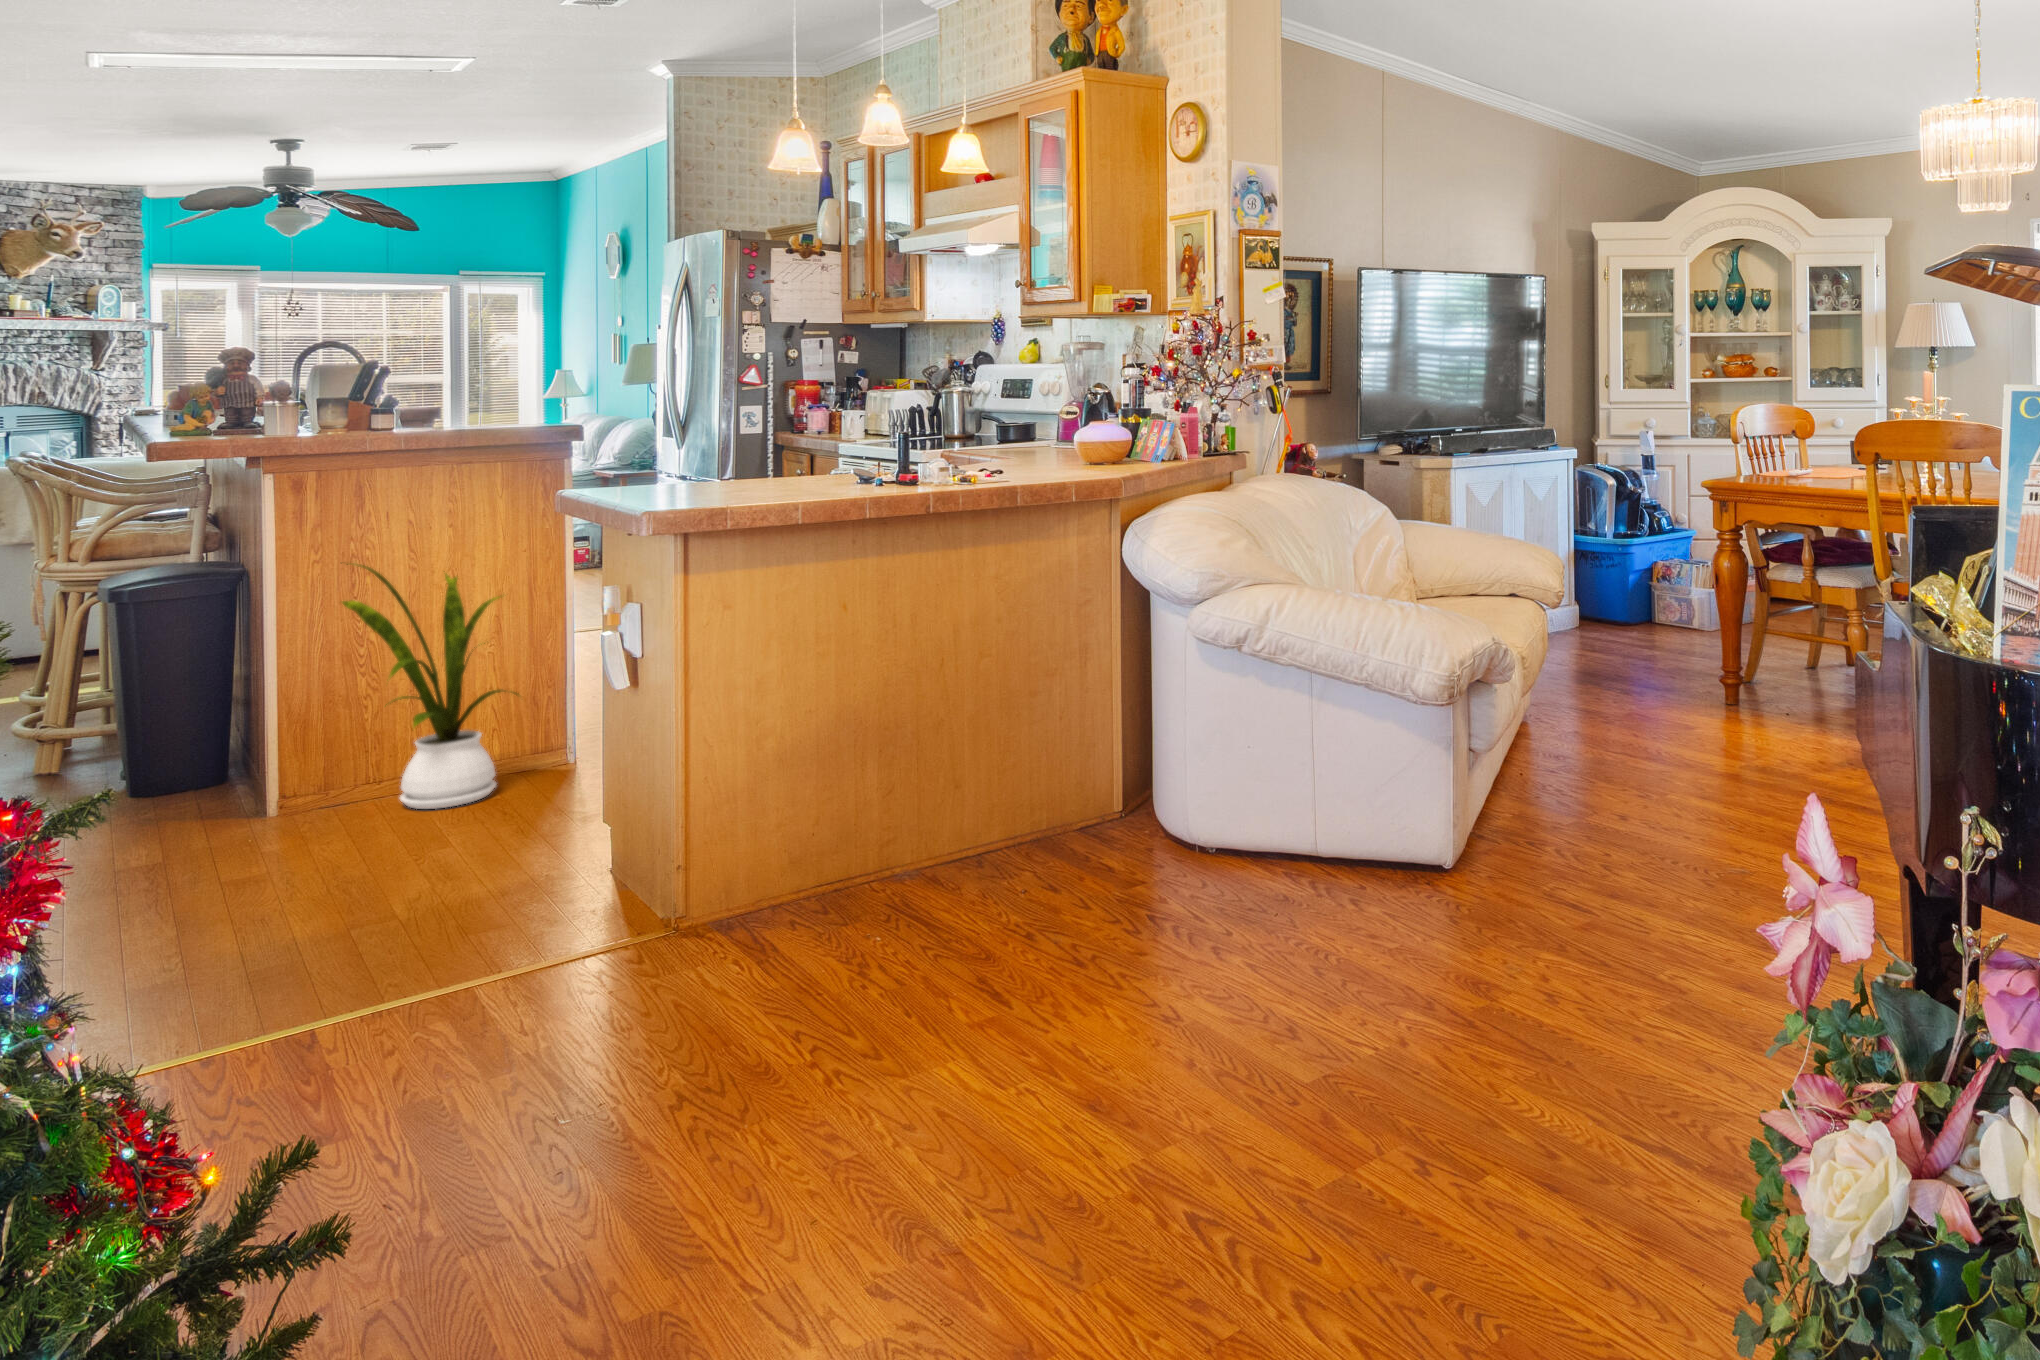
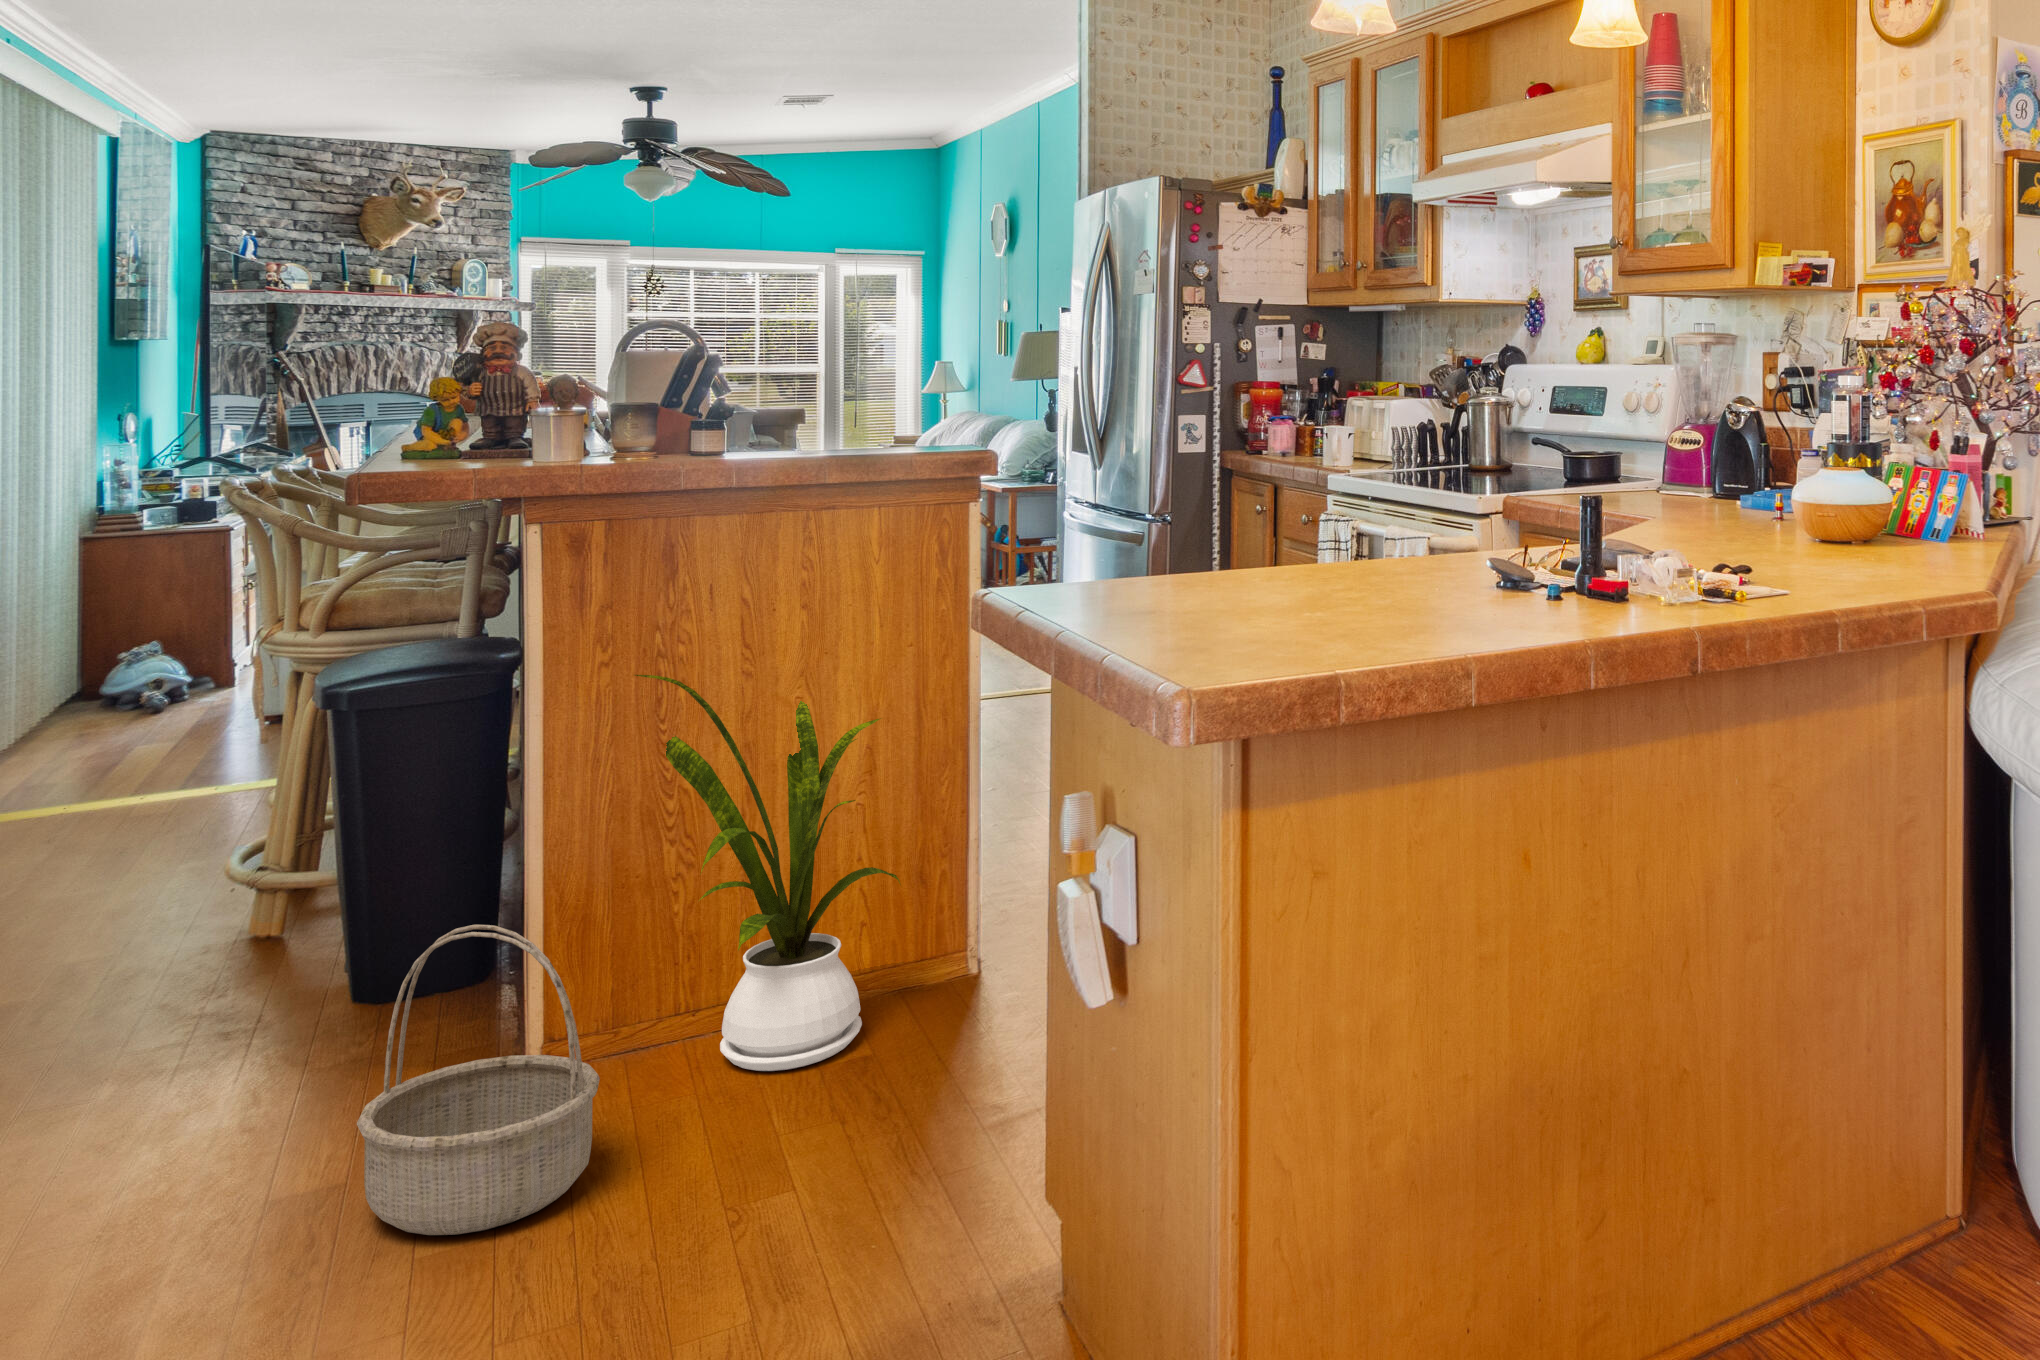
basket: none [172,703,326,880] -> present [357,925,600,1235]

